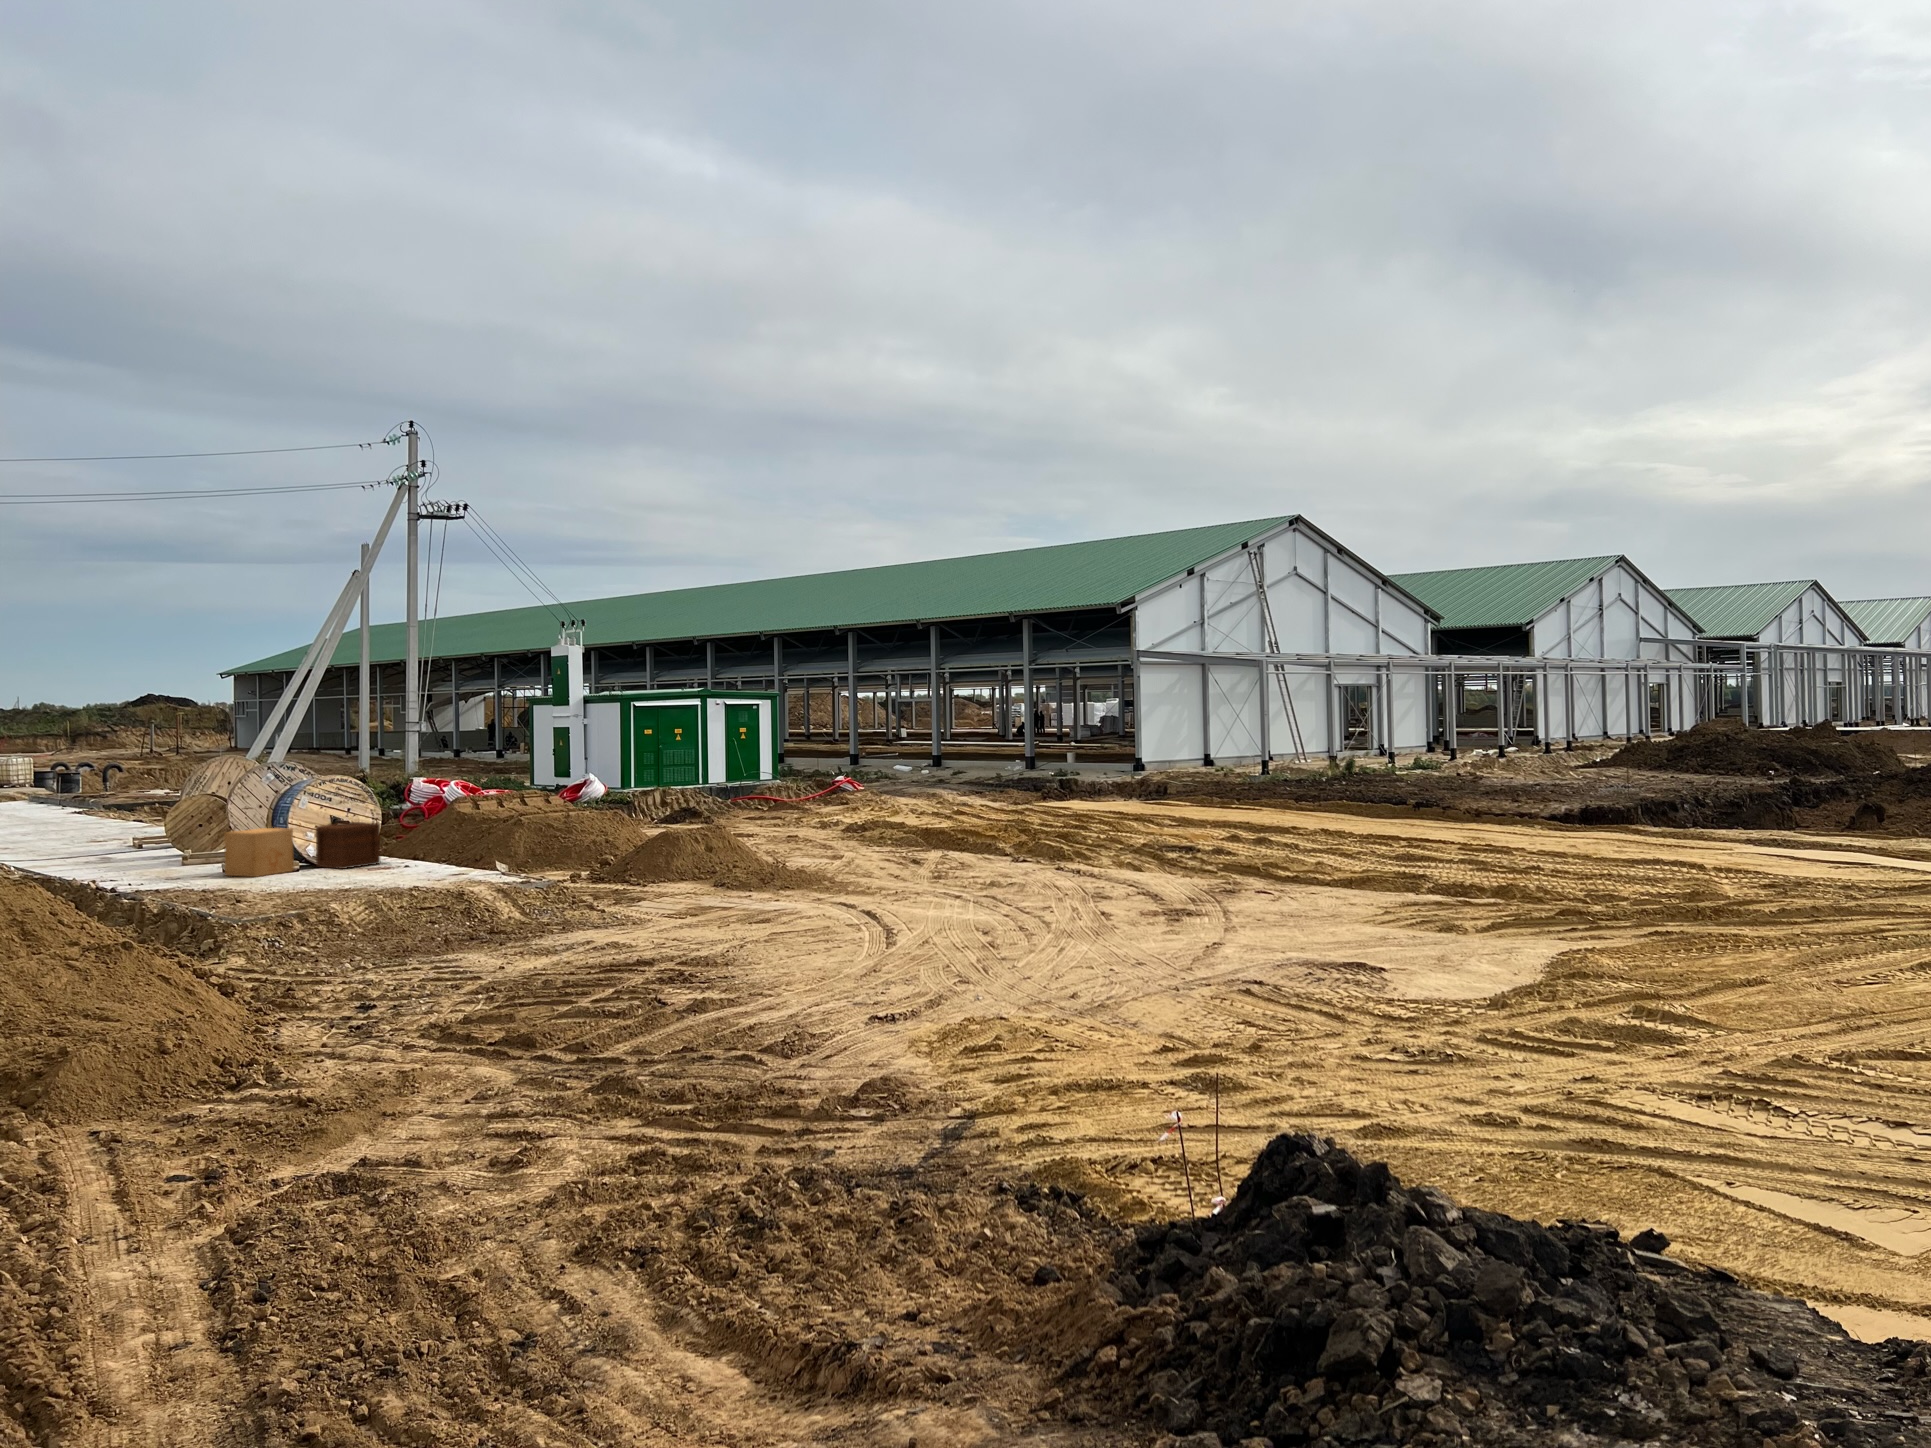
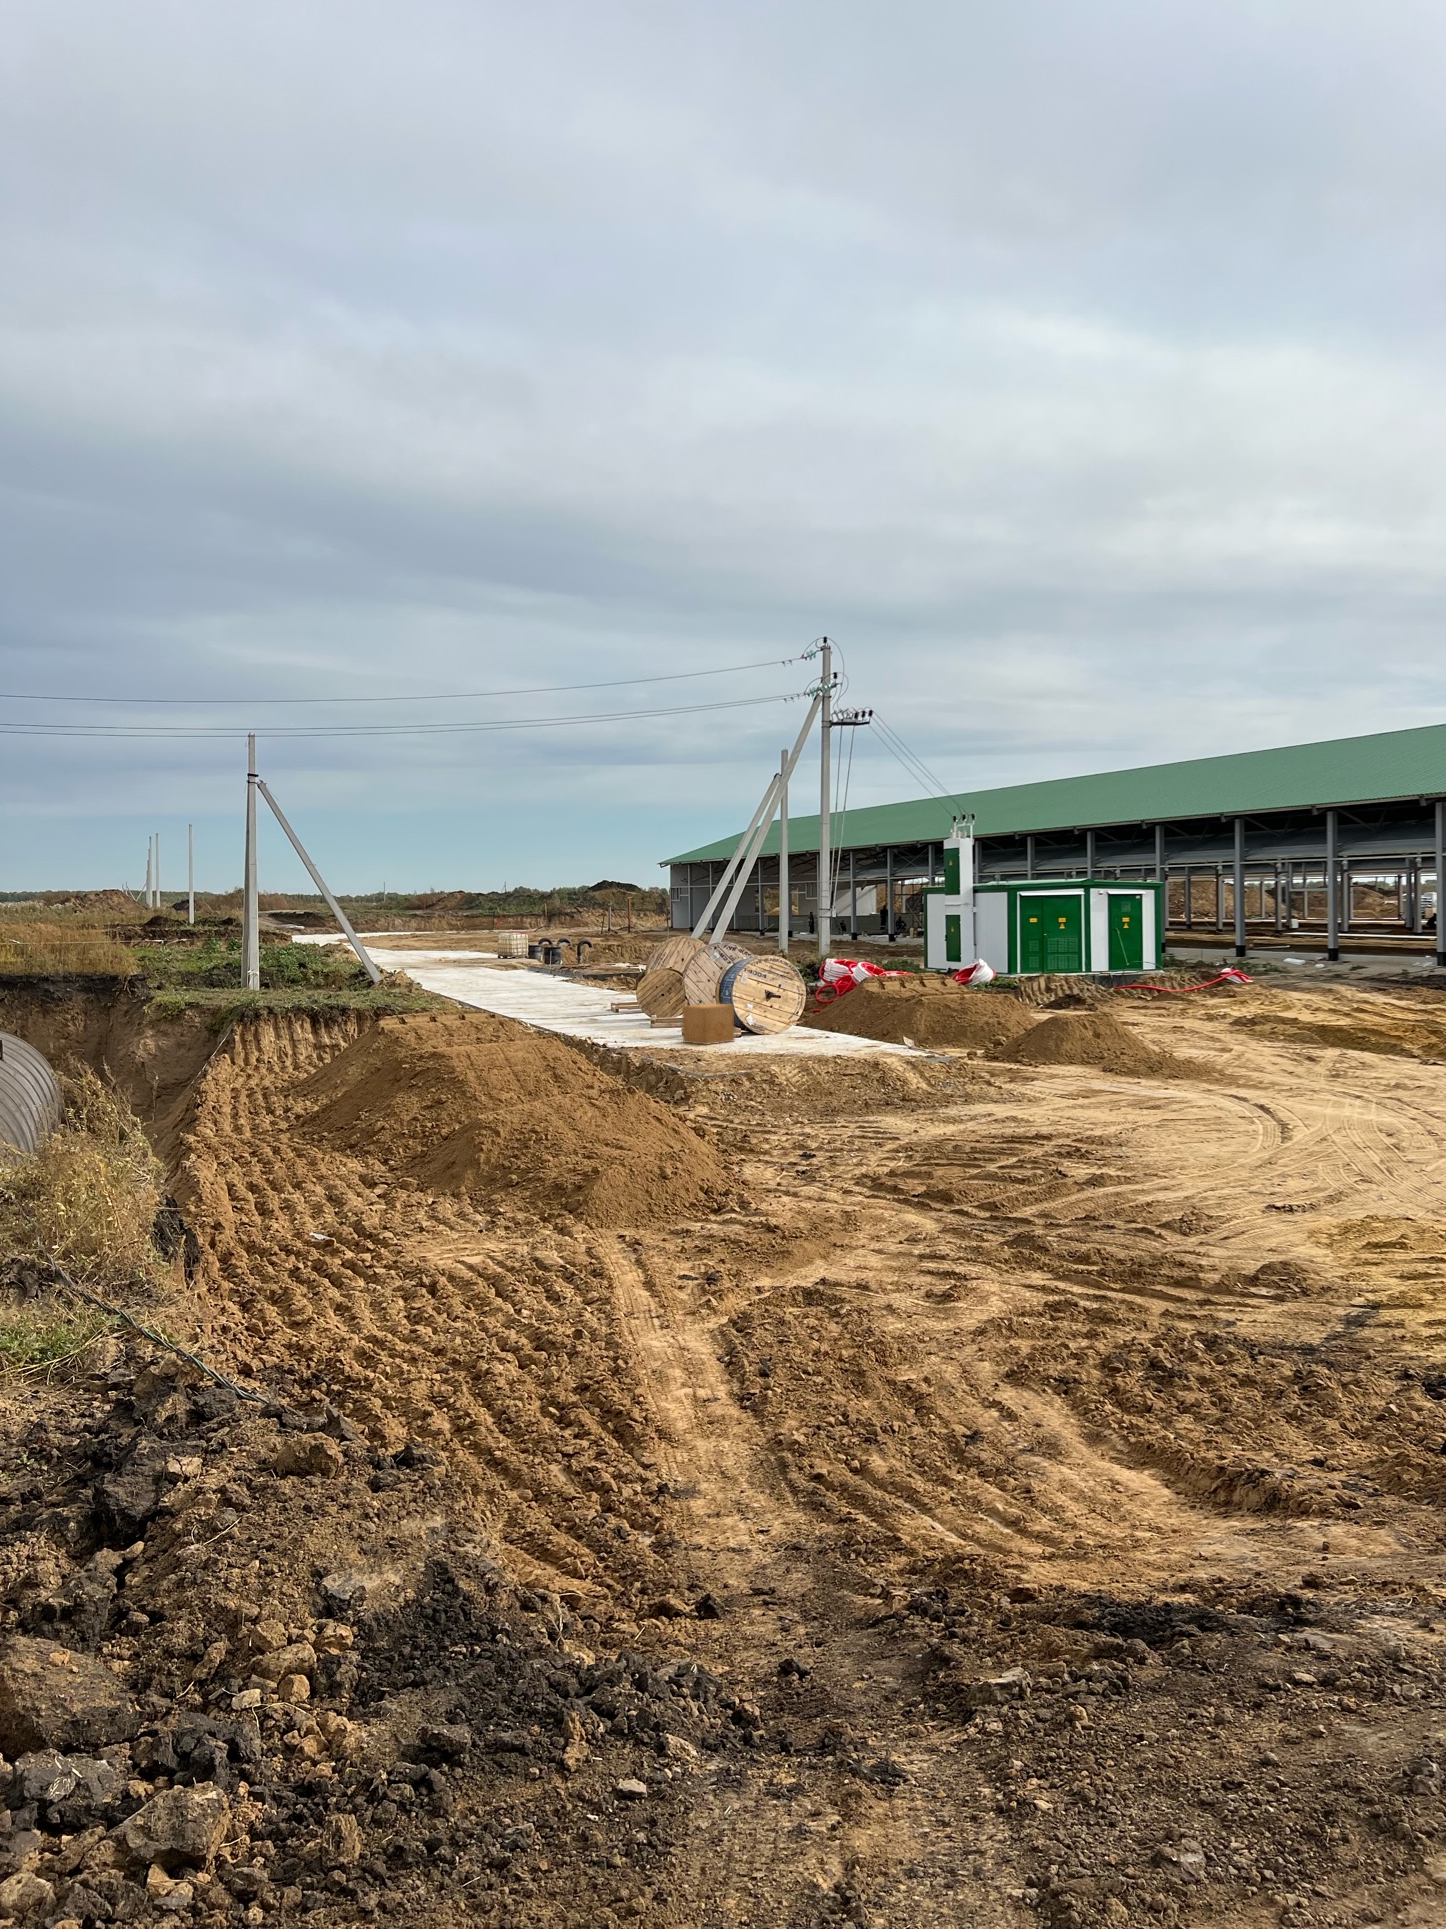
wooden crate: present [316,822,380,869] -> none [751,1000,802,1041]

